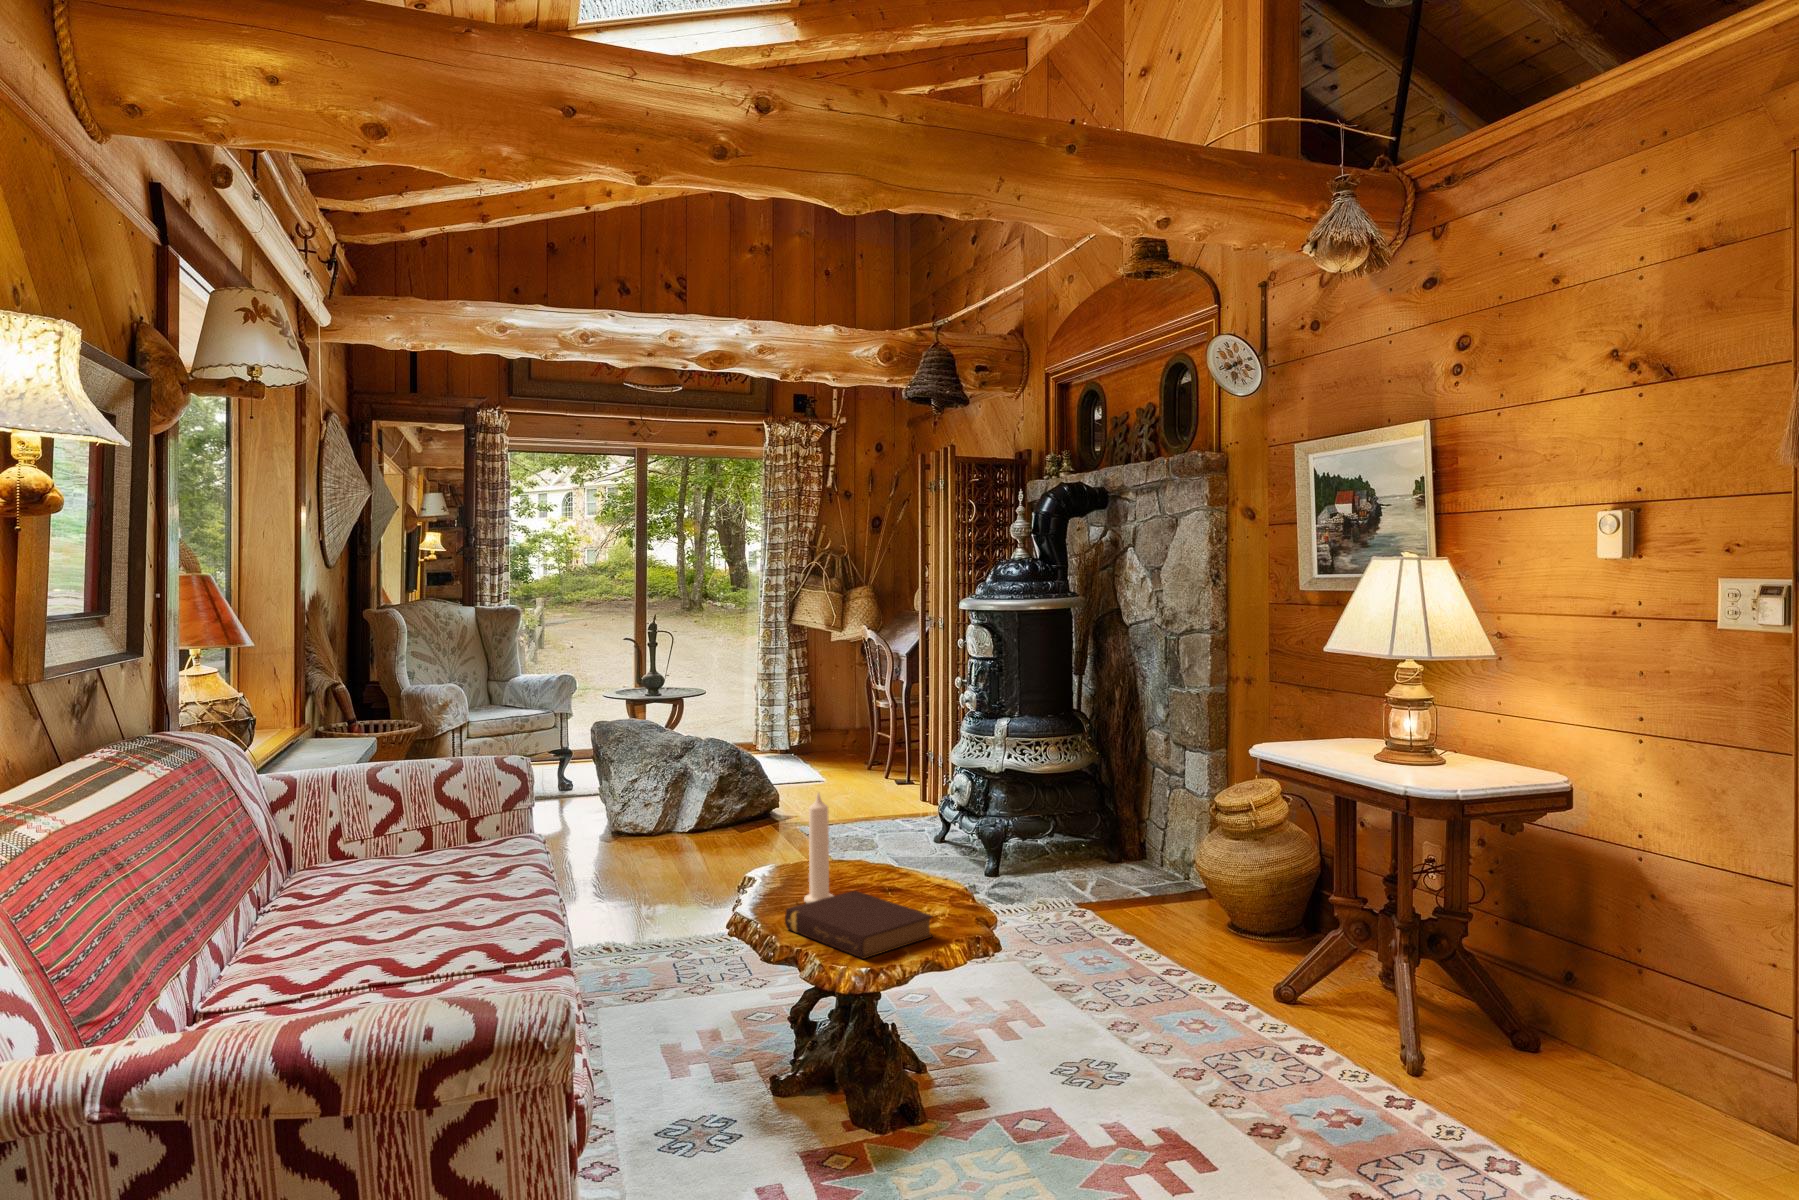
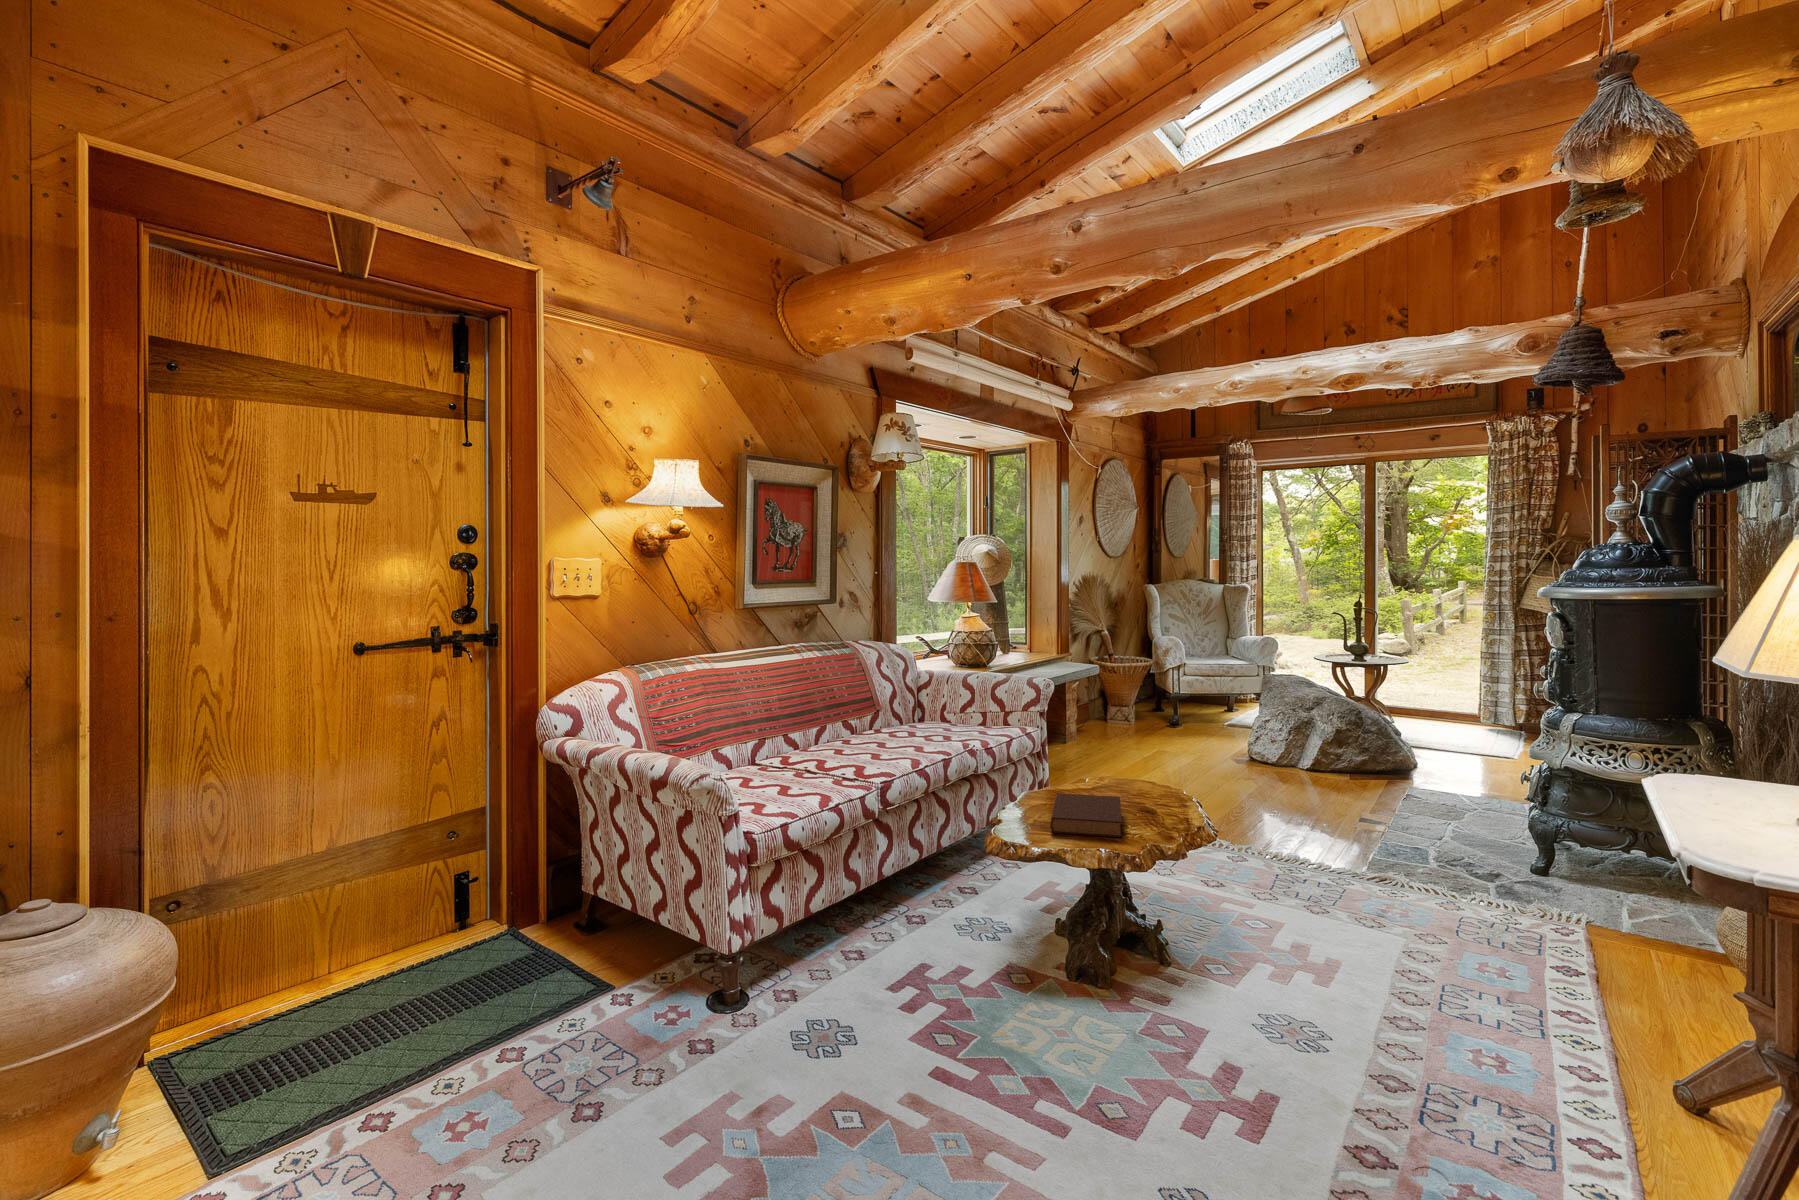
candle: present [804,793,833,903] -> none [1103,723,1126,803]

